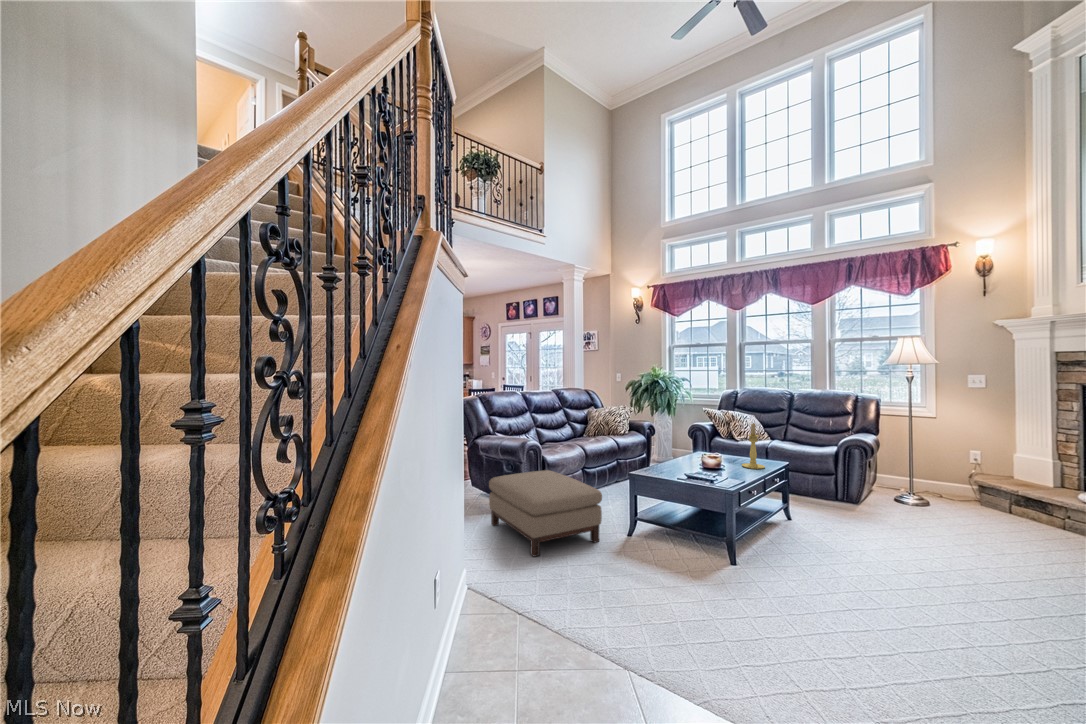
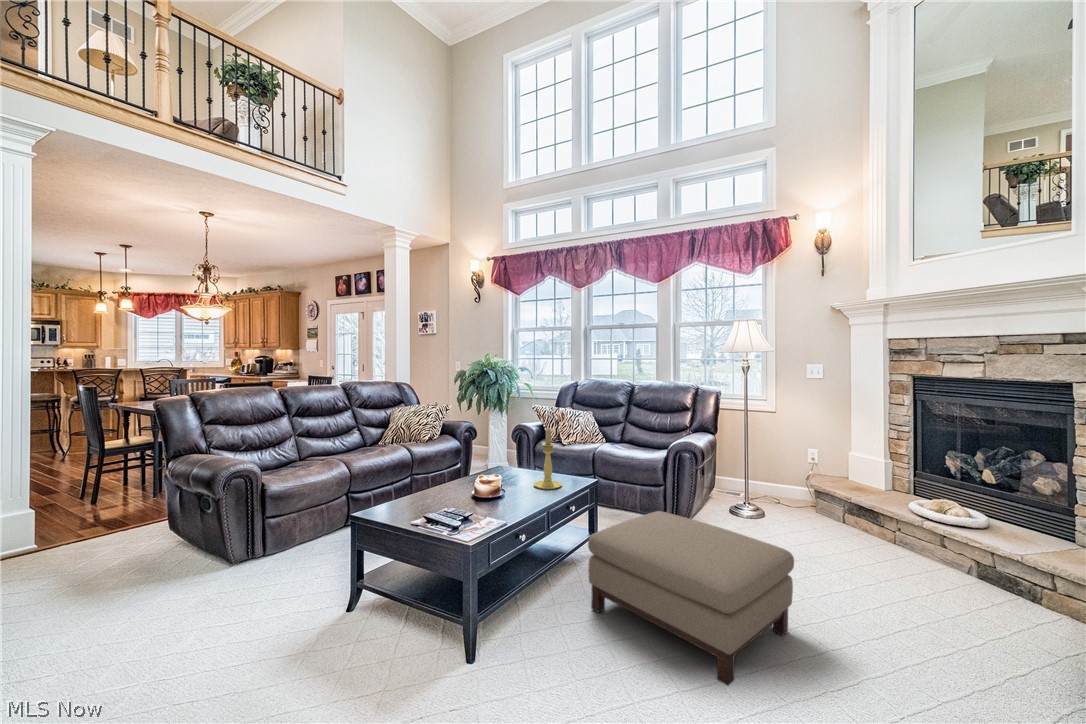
ottoman: present [489,470,602,556] -> present [588,511,794,686]

